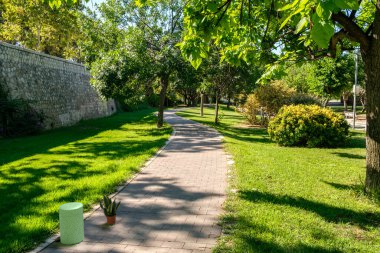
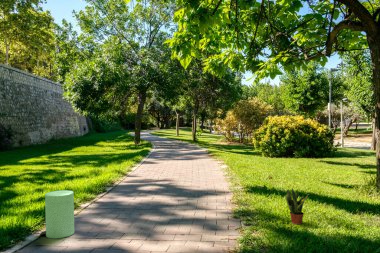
potted plant: present [100,195,121,224] -> present [286,188,308,224]

